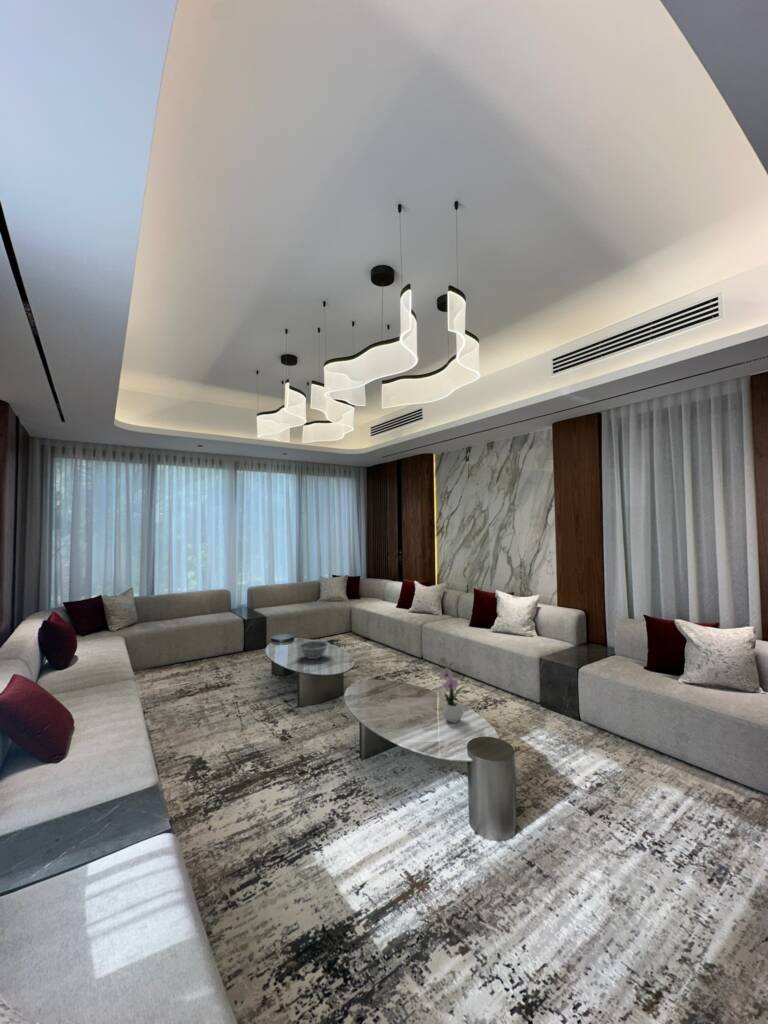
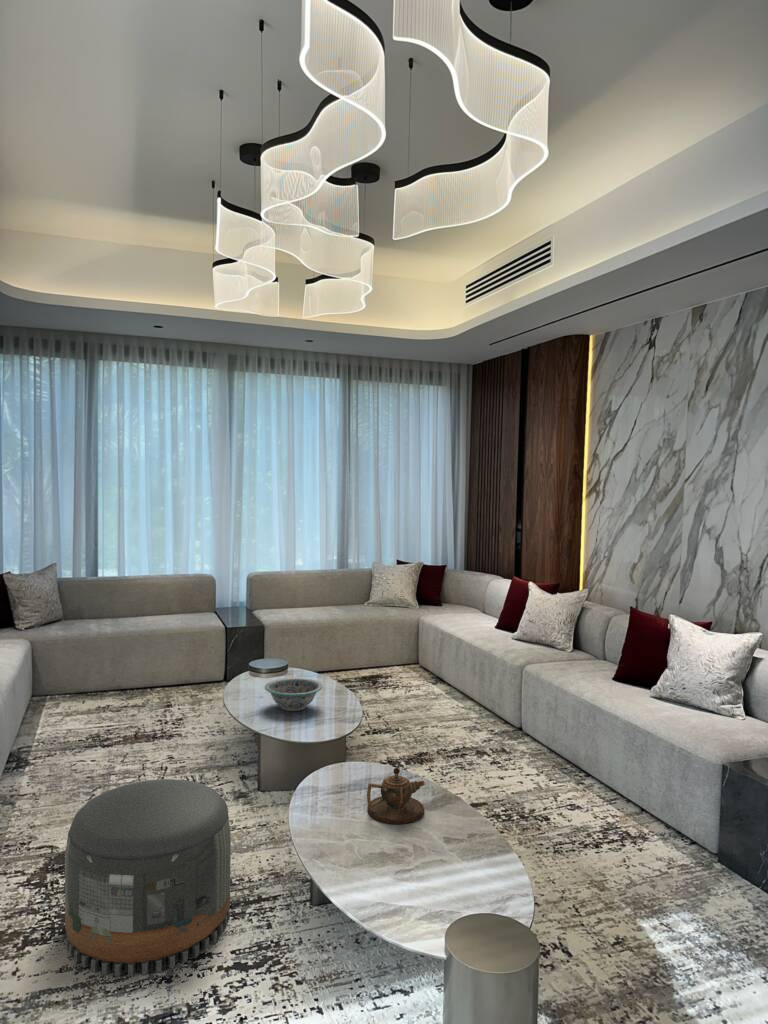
flower arrangement: present [440,658,463,723] -> none [430,746,485,876]
teapot: none [391,676,420,705] -> present [367,768,425,824]
pouf: none [229,700,322,817] -> present [65,779,231,976]

